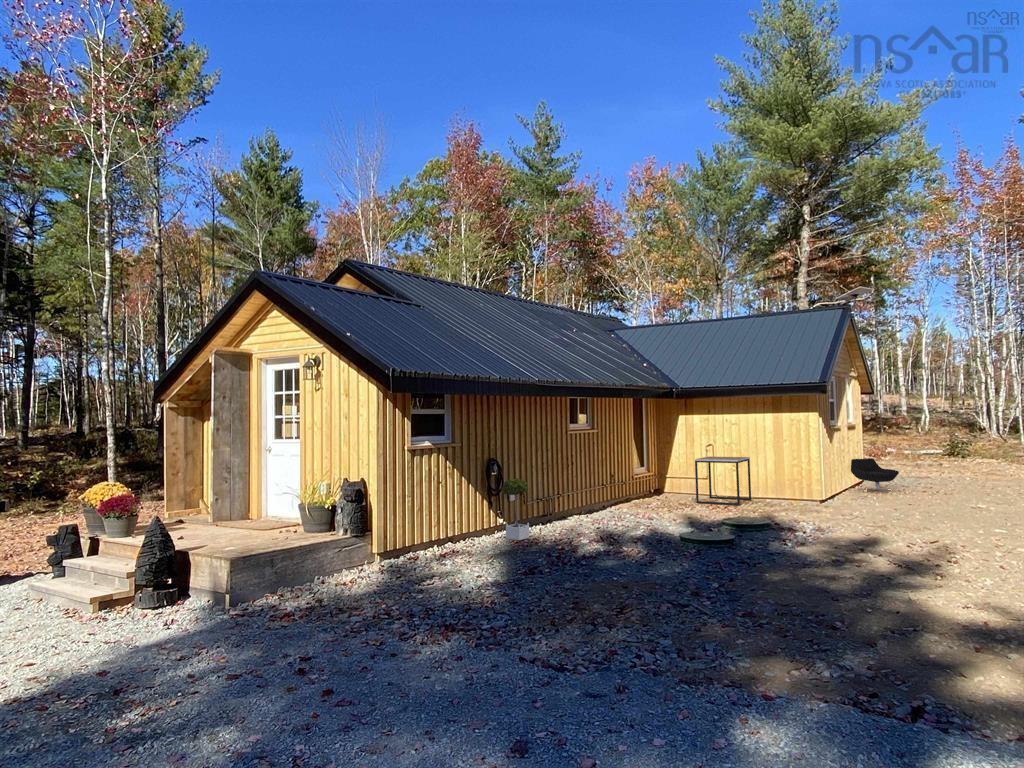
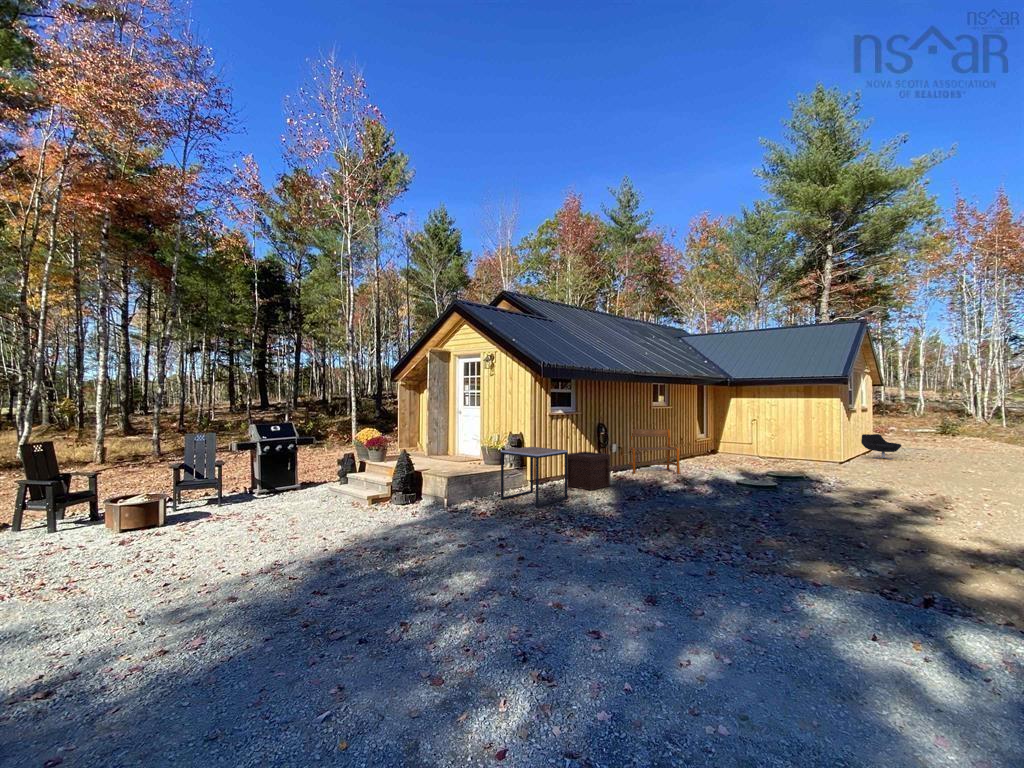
side table: present [695,457,751,505] -> present [501,447,568,507]
bench: none [535,462,609,531] -> present [627,429,680,474]
potted tree: present [501,478,529,540] -> none [607,437,626,478]
wooden crate: none [433,503,503,563] -> present [567,452,611,490]

